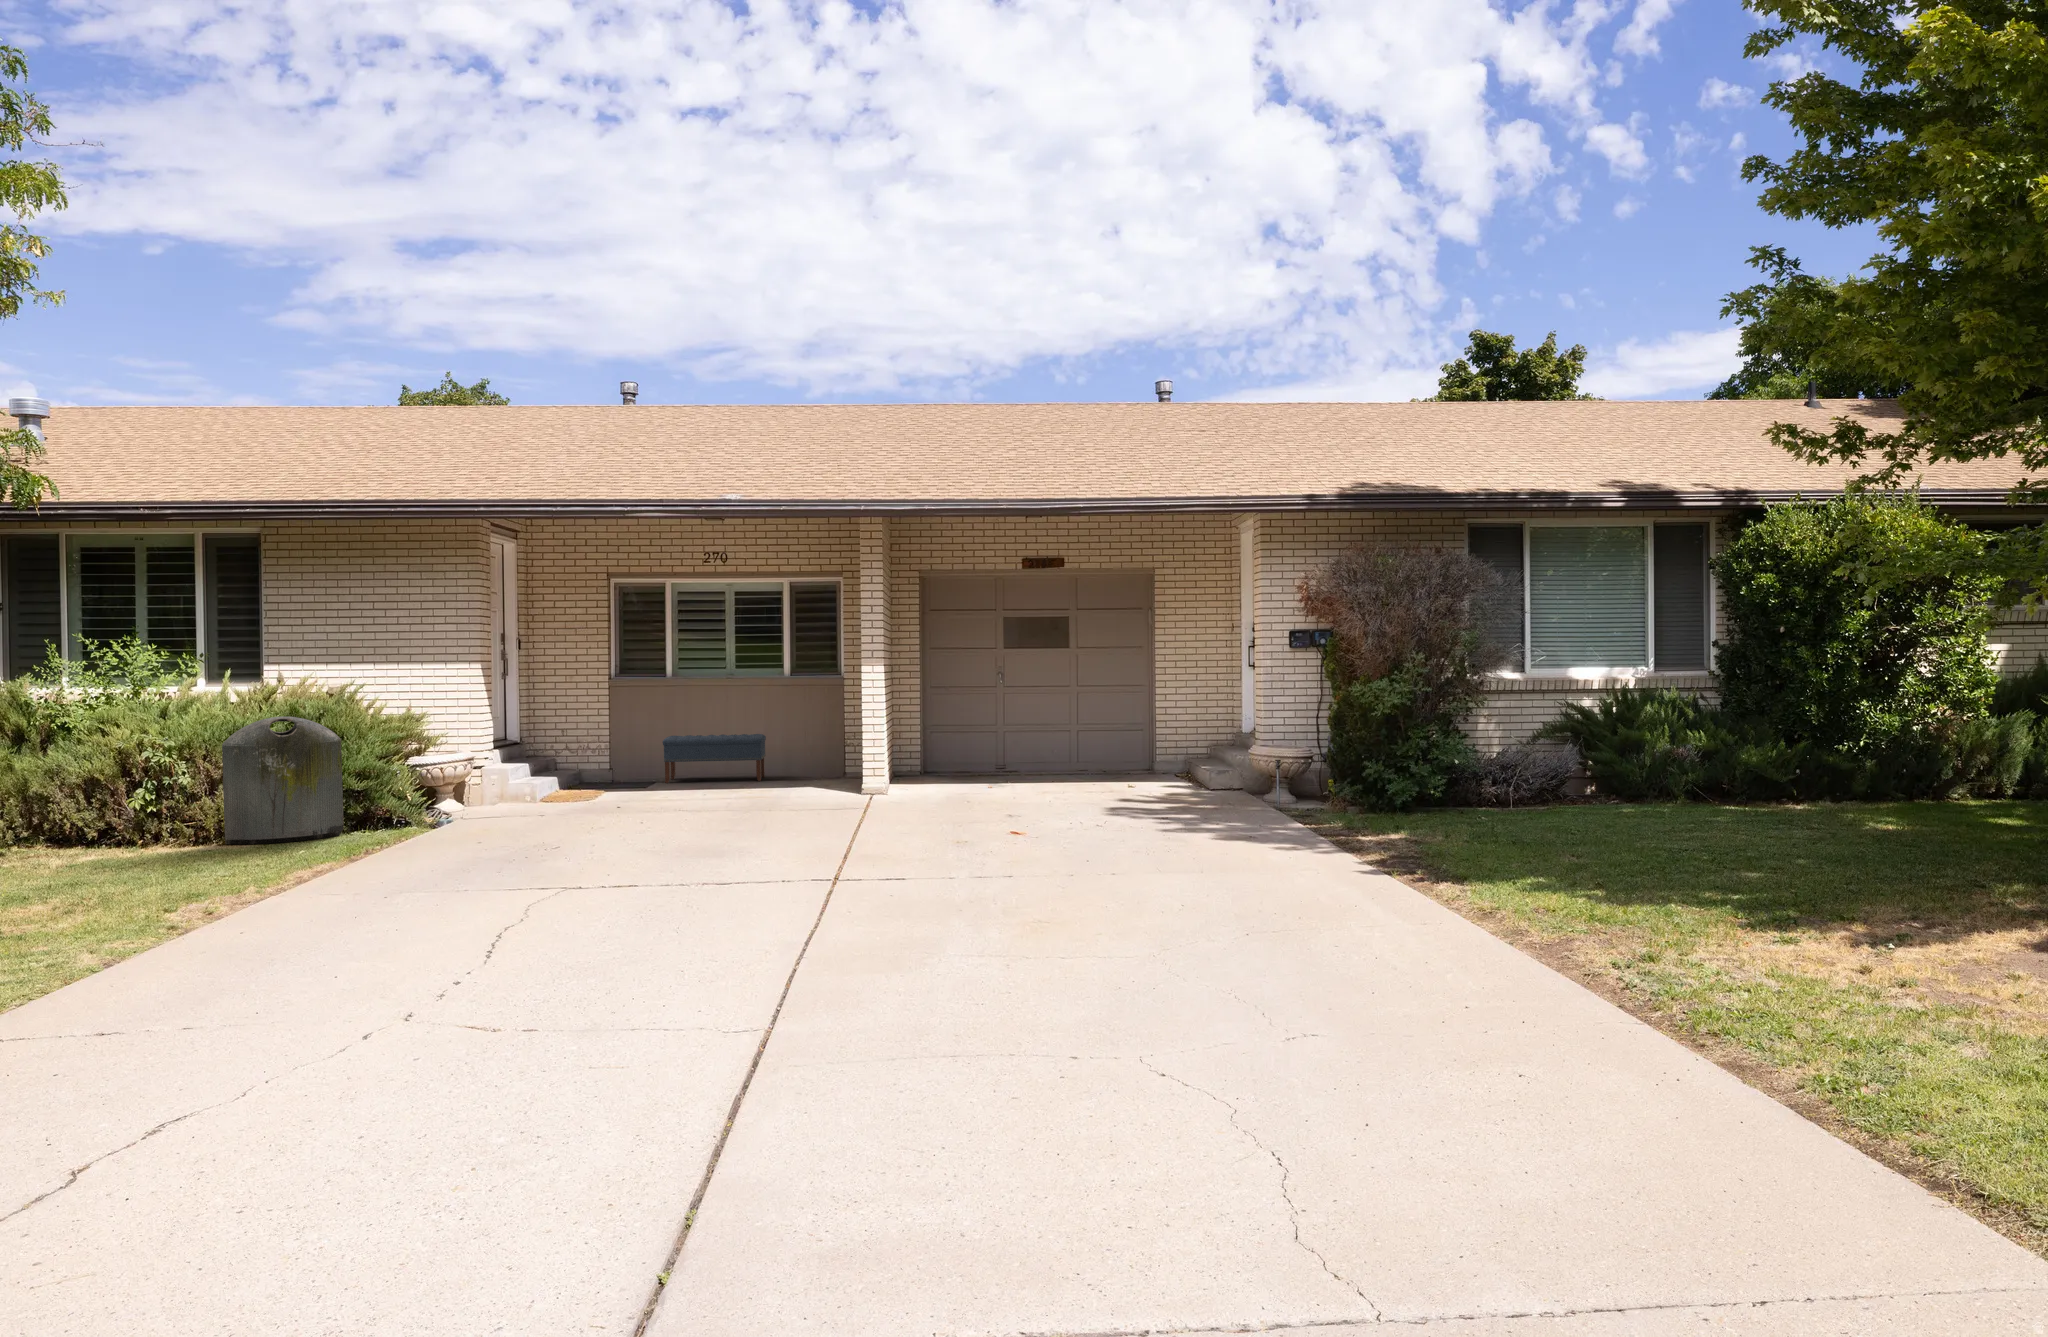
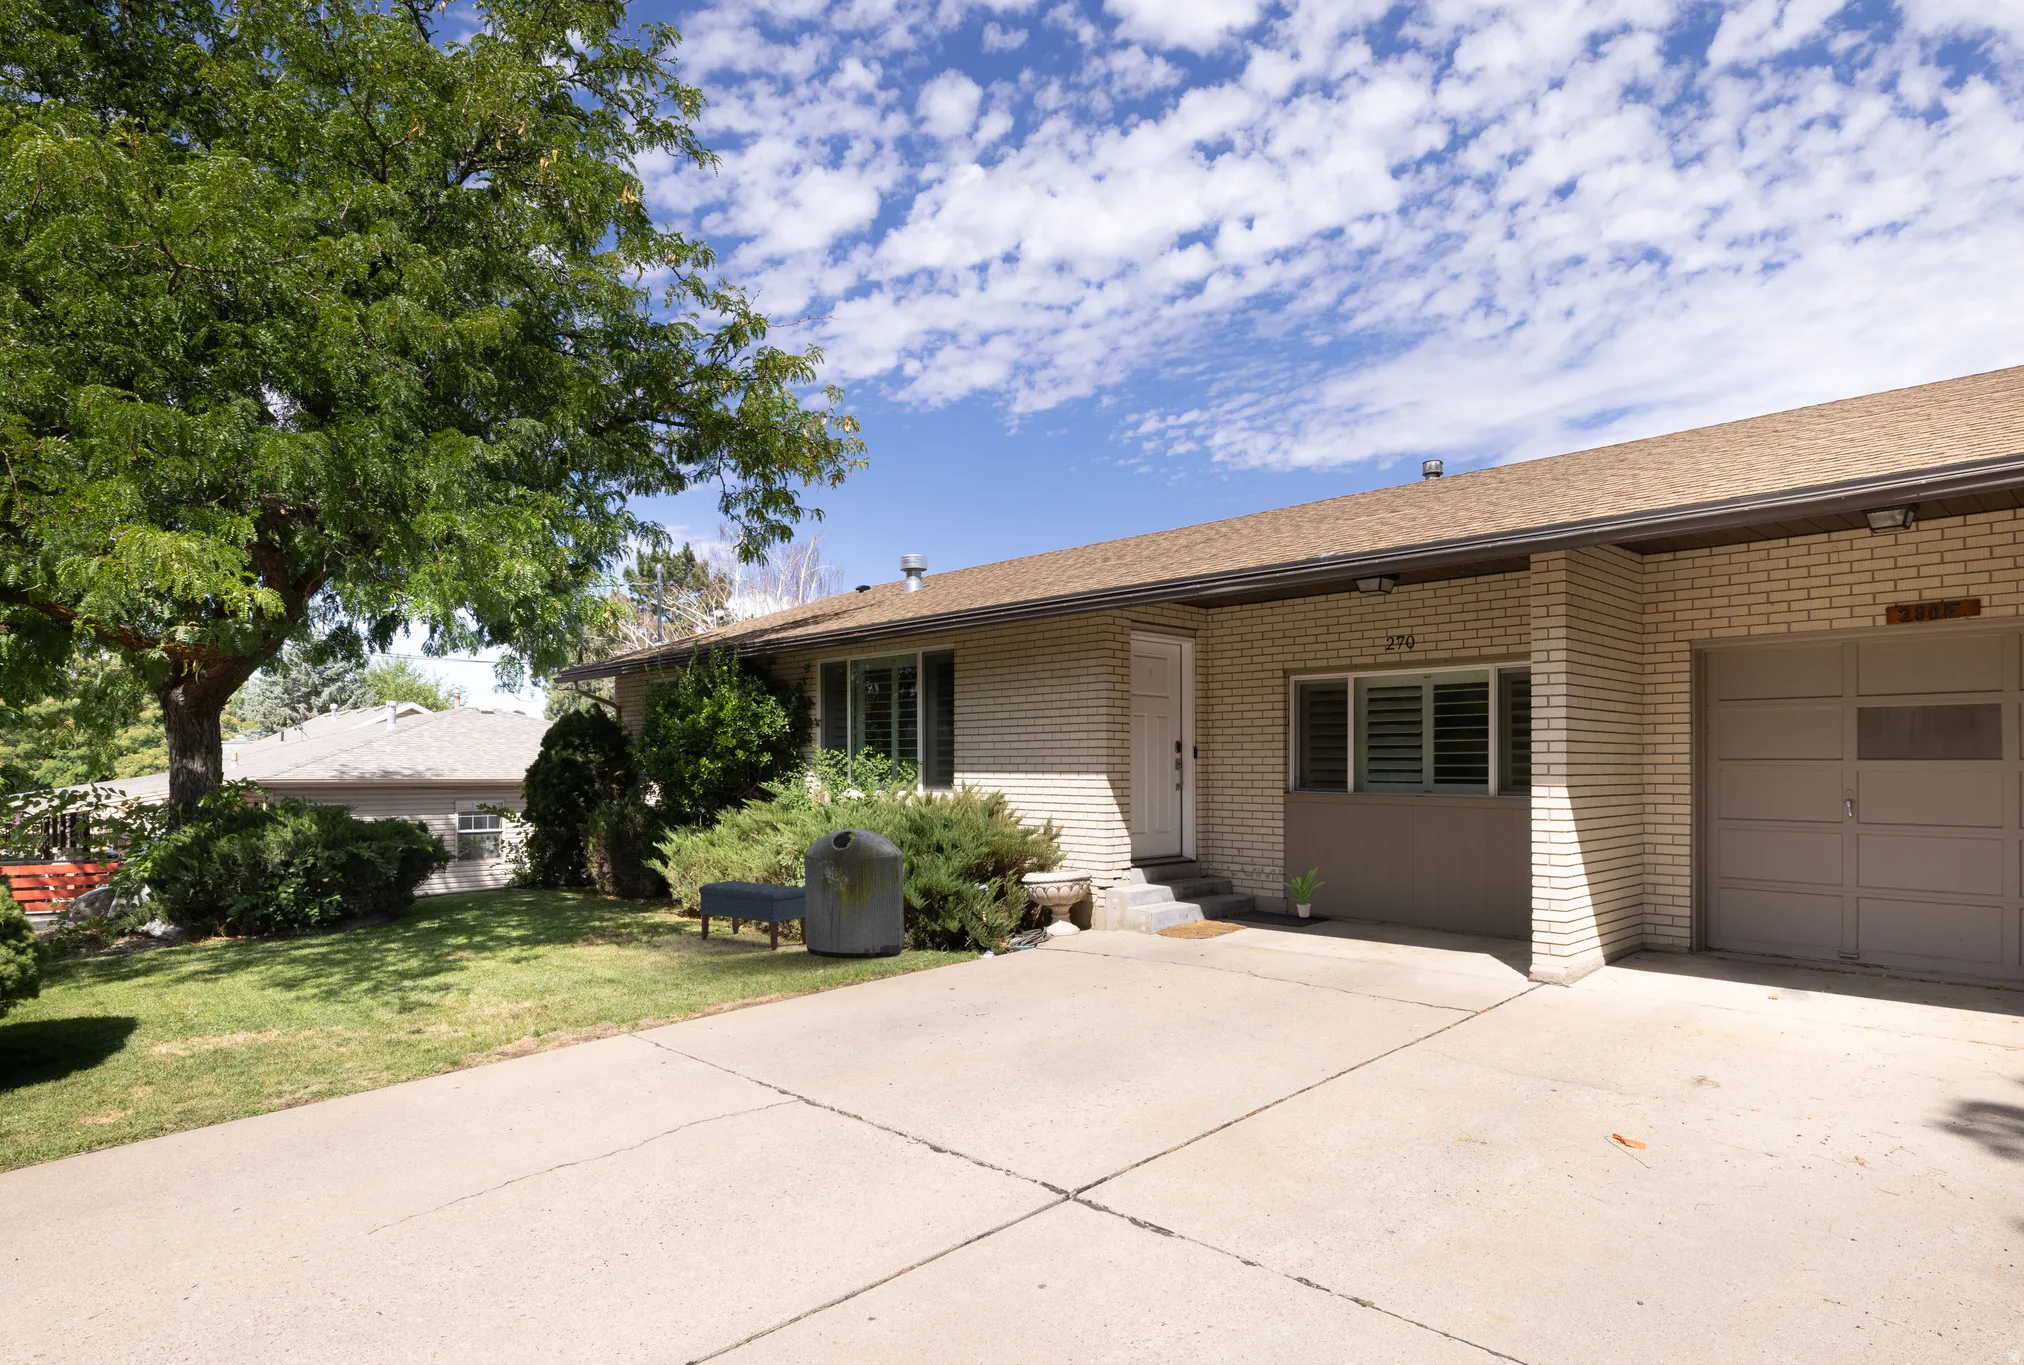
bench: present [663,734,766,783] -> present [699,881,806,950]
potted plant: none [609,740,650,783] -> present [1285,869,1322,917]

